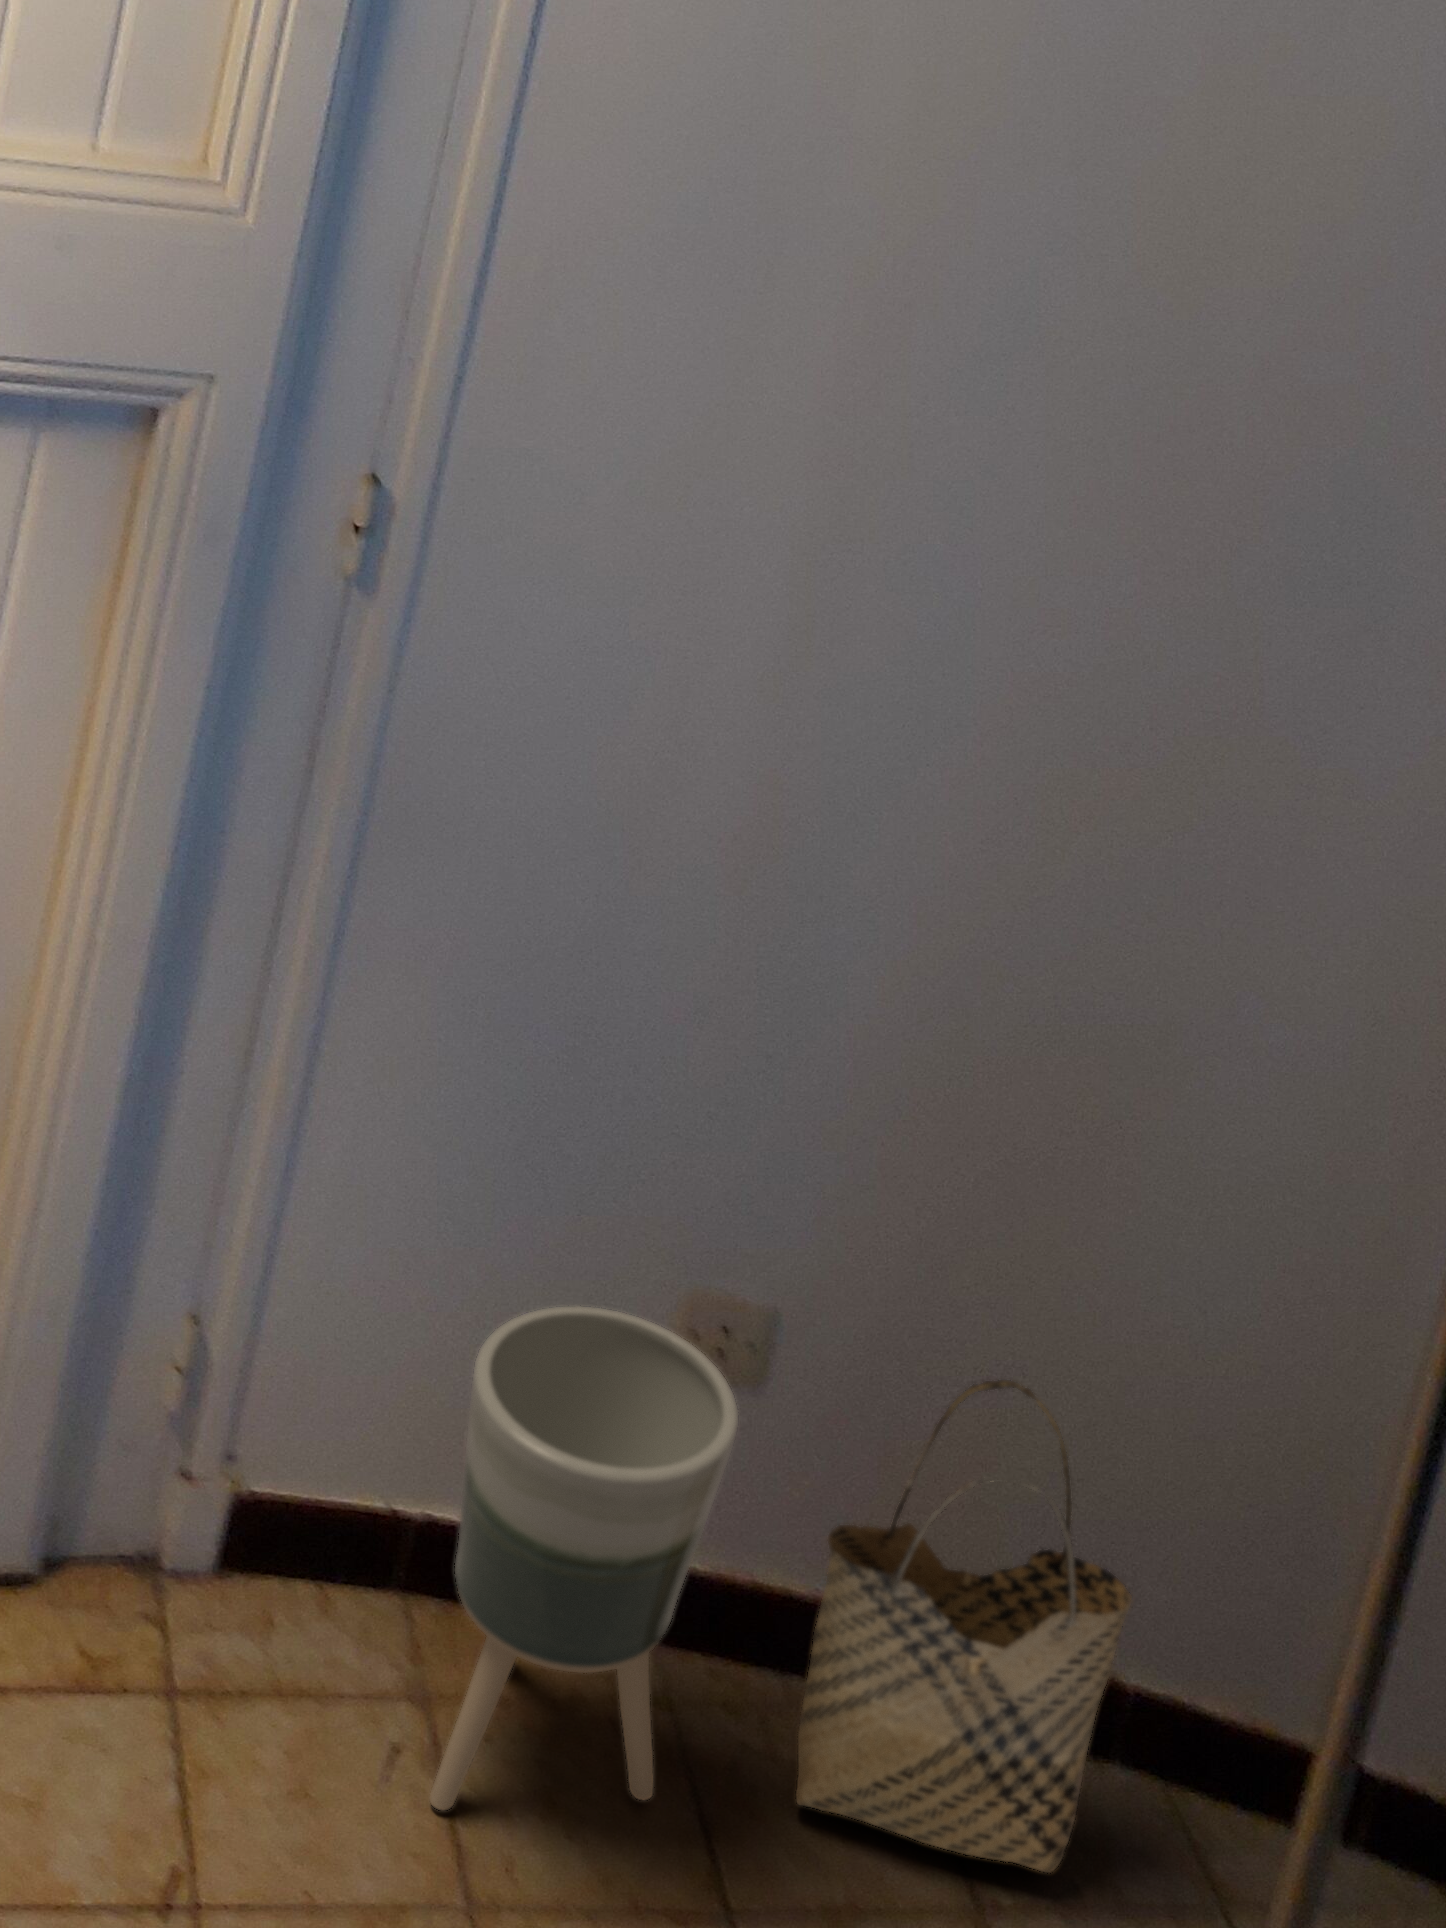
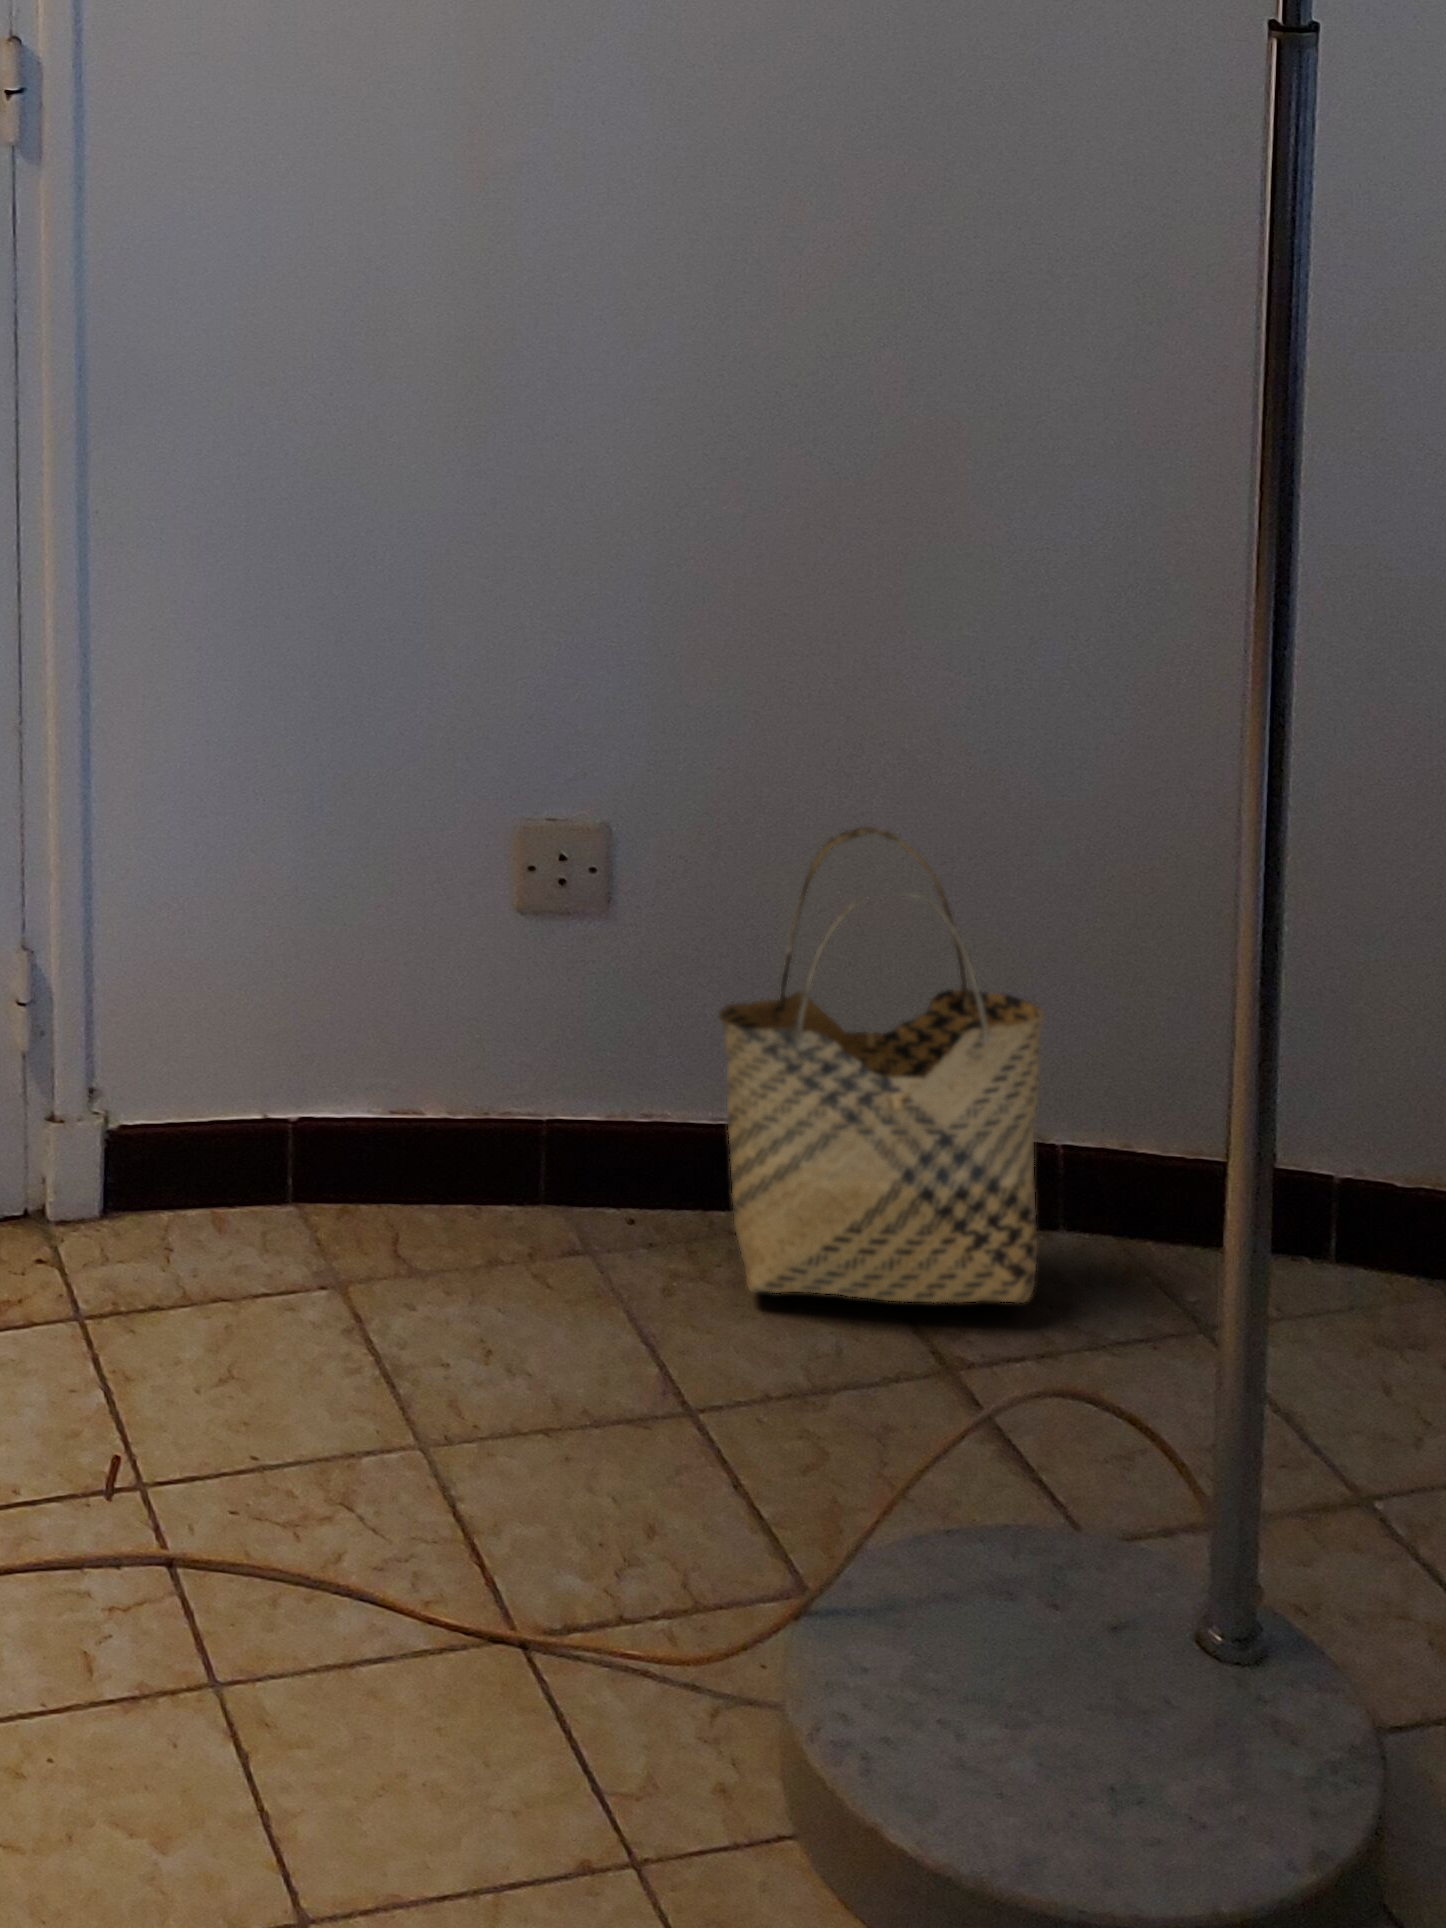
planter: present [430,1306,738,1811] -> none [319,842,601,1357]

